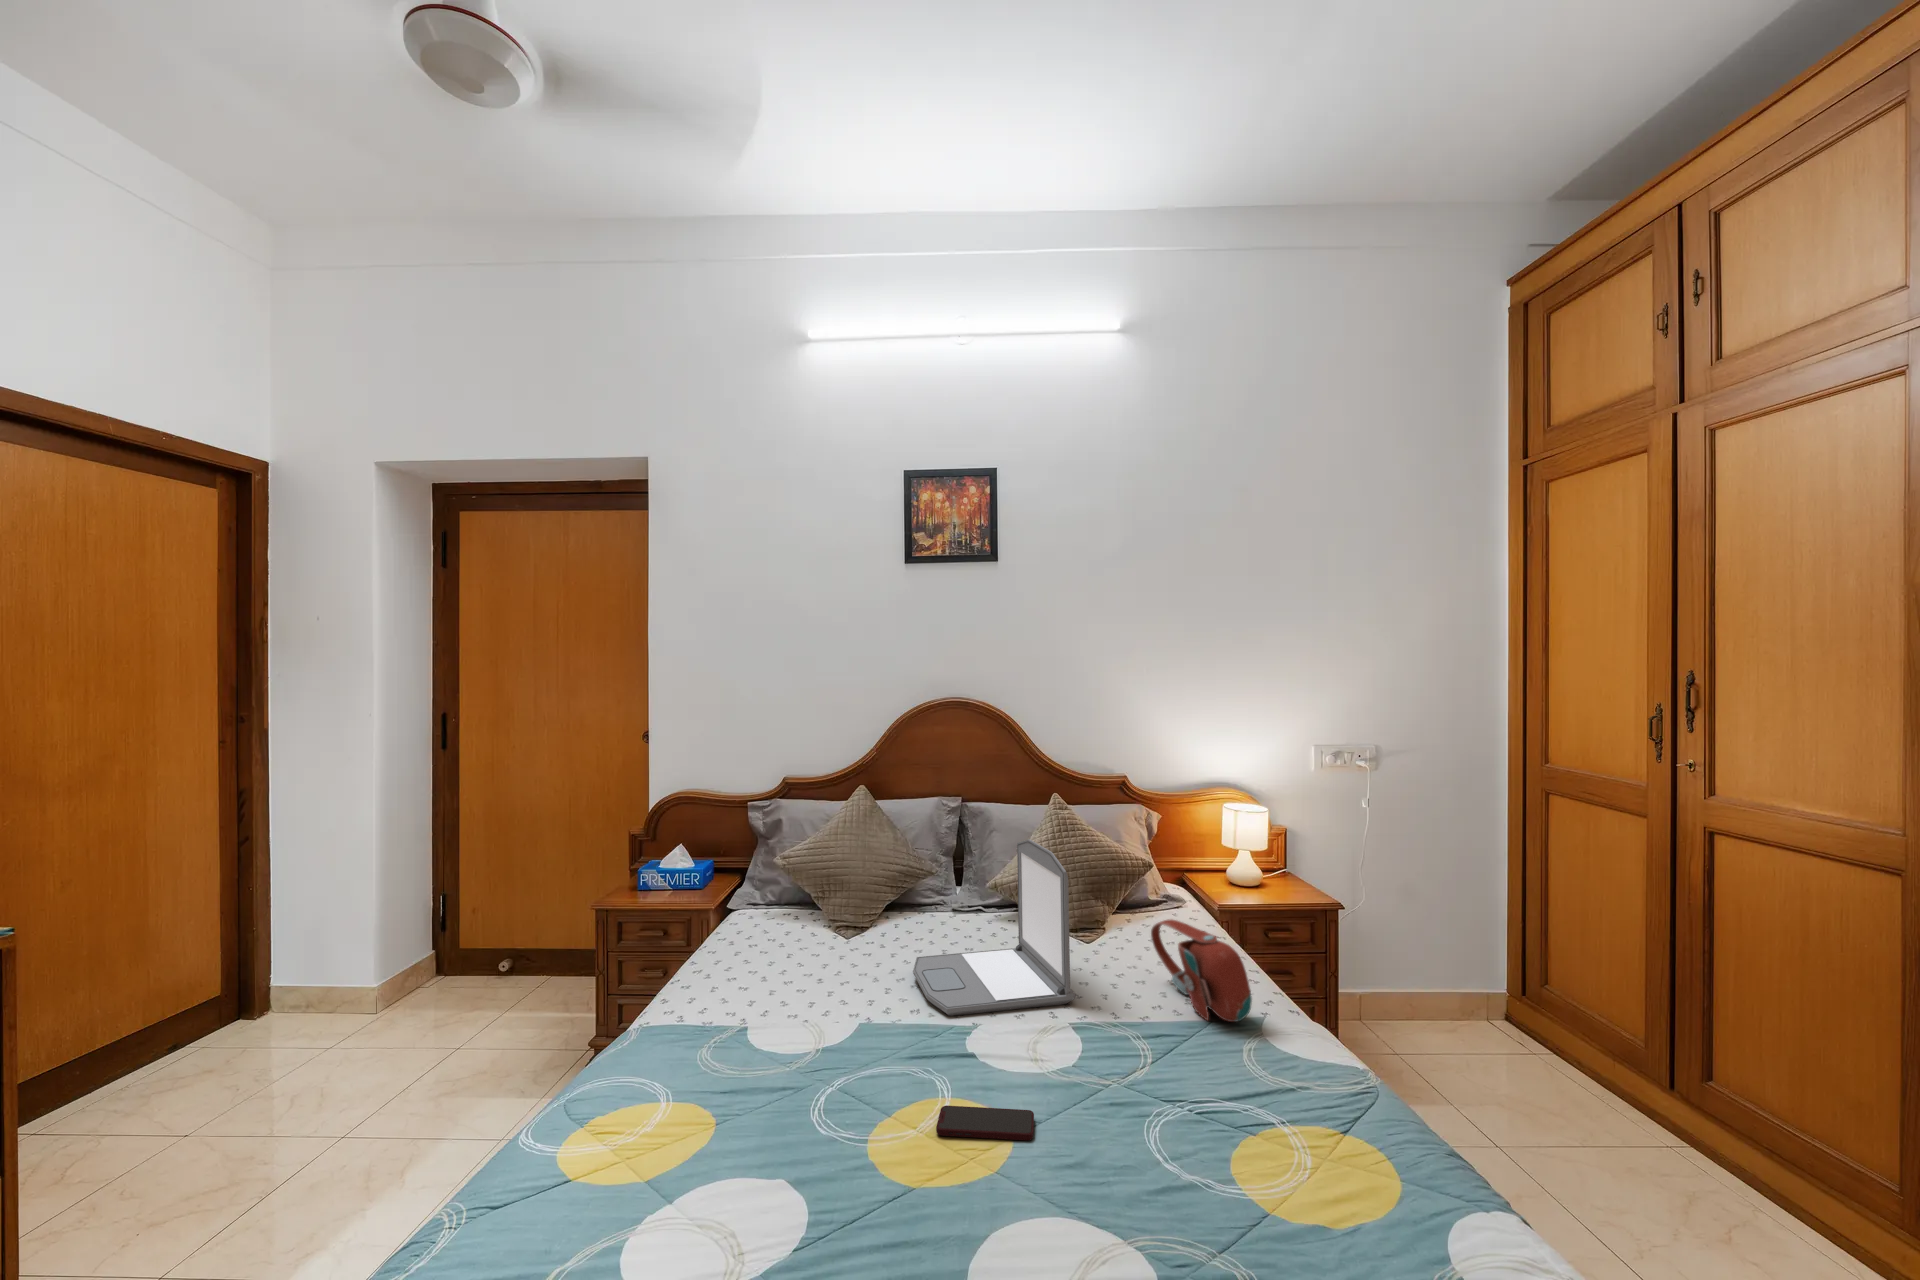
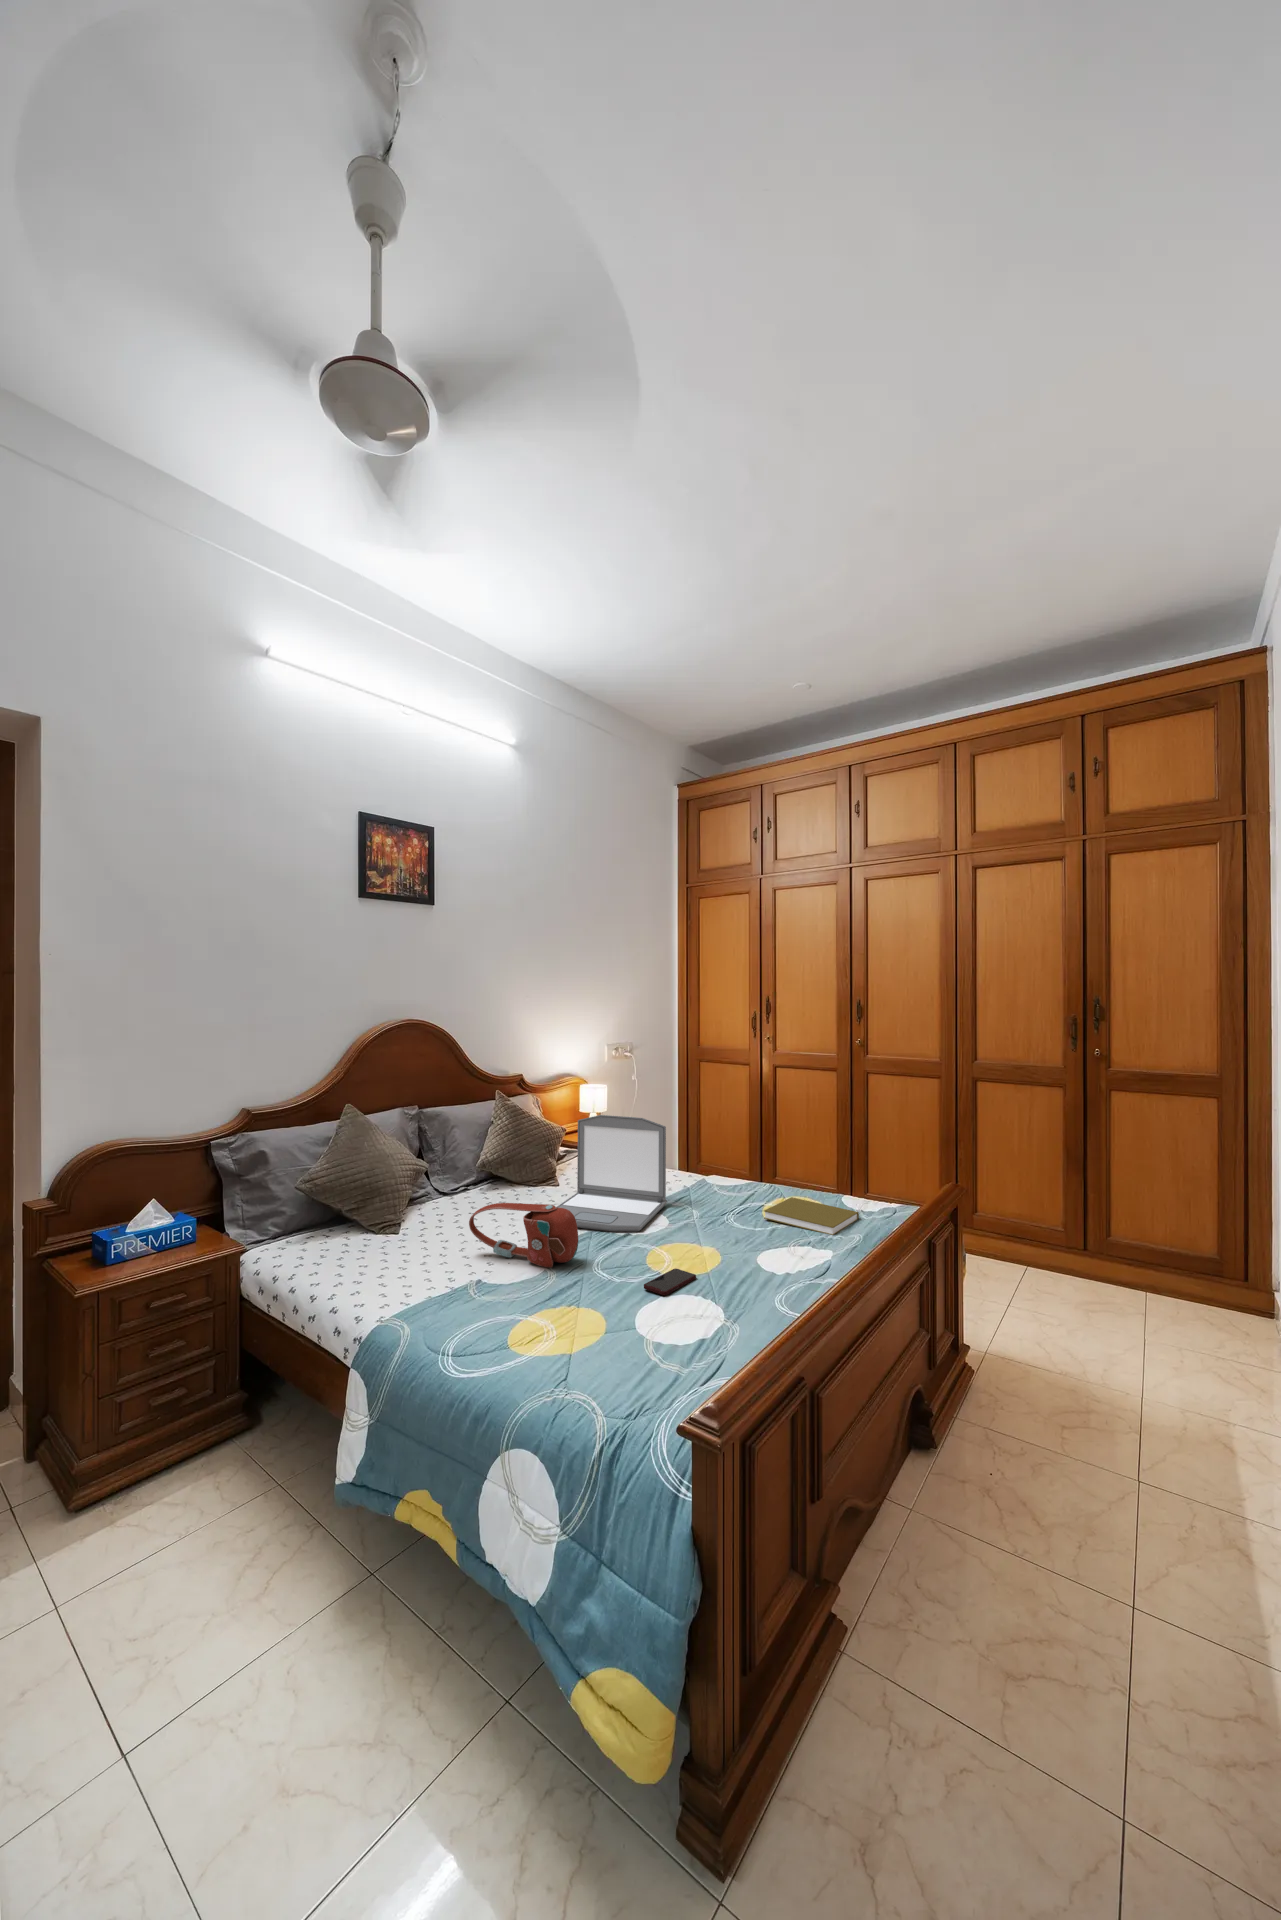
handbag: present [1151,919,1252,1022] -> present [469,1203,578,1268]
book: none [1112,1059,1260,1162] -> present [764,1197,859,1235]
smartphone: present [936,1106,1034,1141] -> present [644,1269,696,1295]

